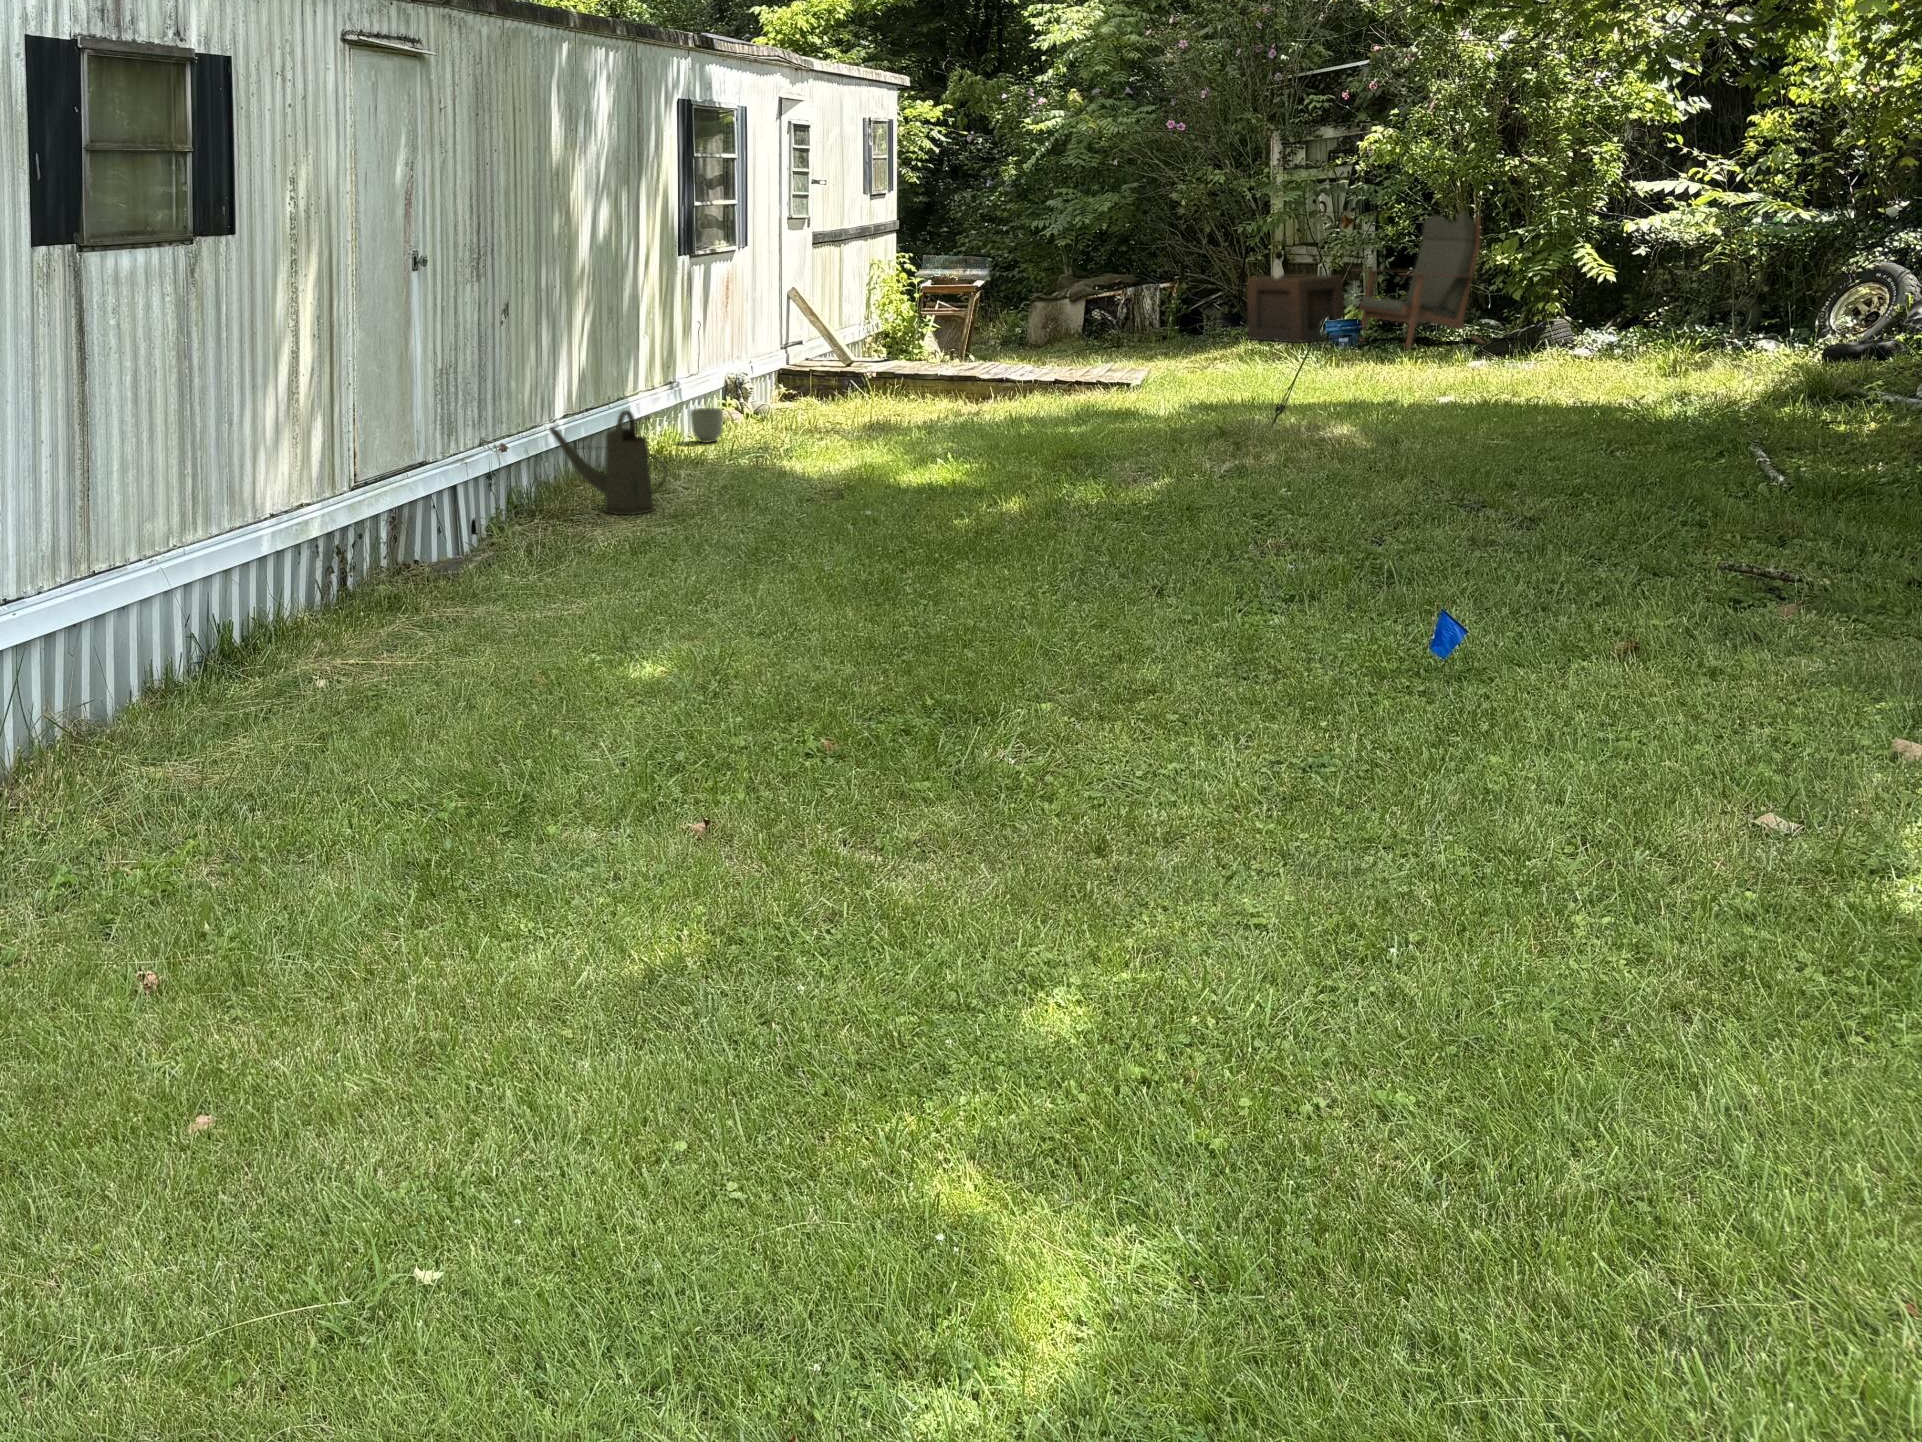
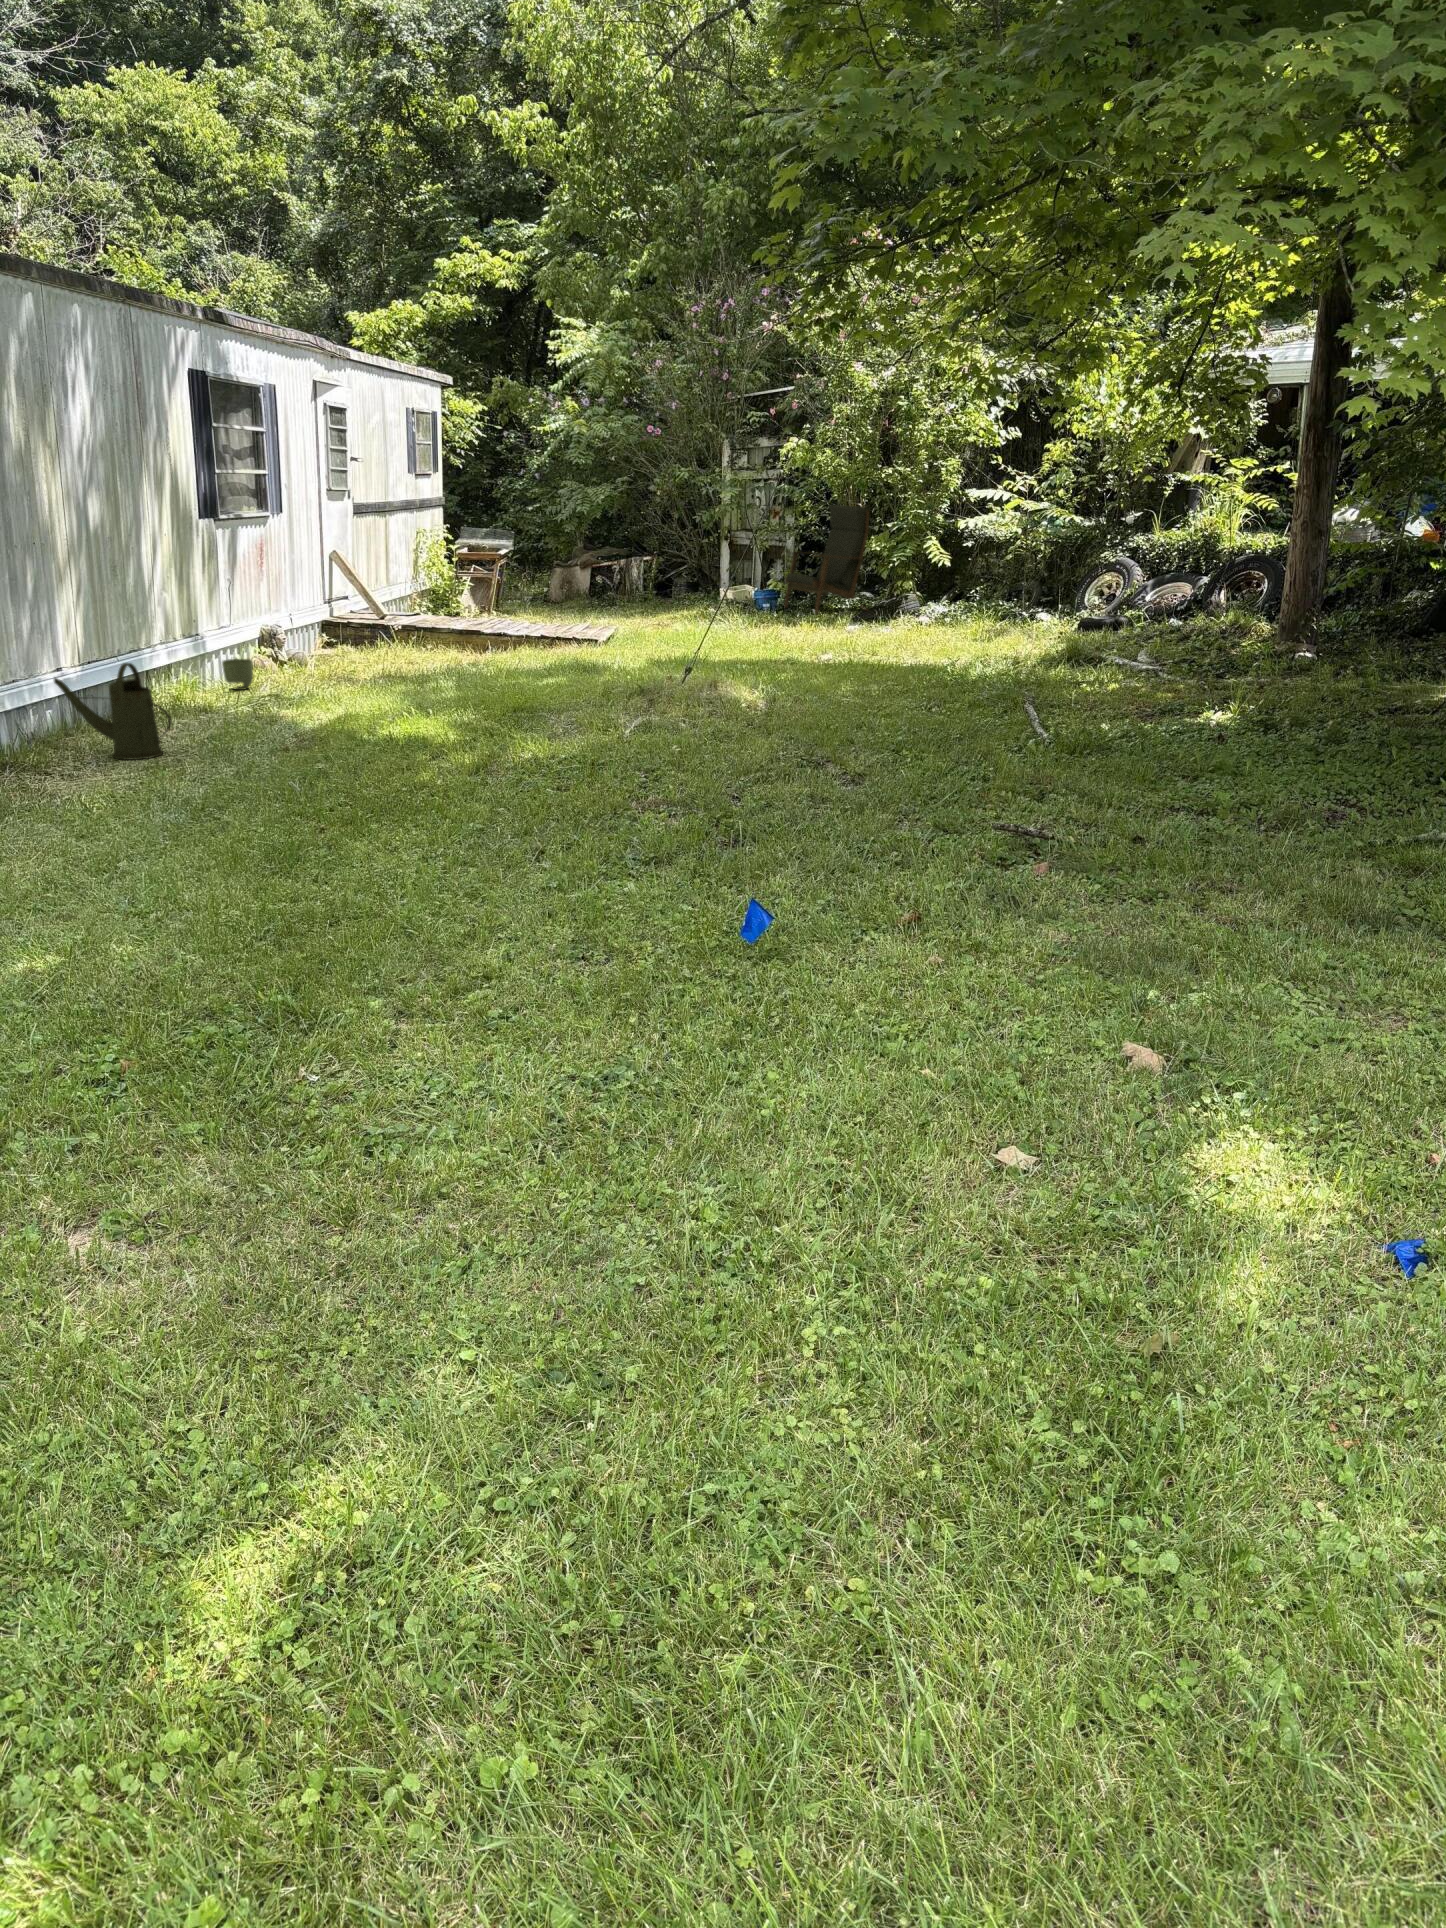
wooden crate: present [1247,274,1344,343] -> none [707,553,775,608]

